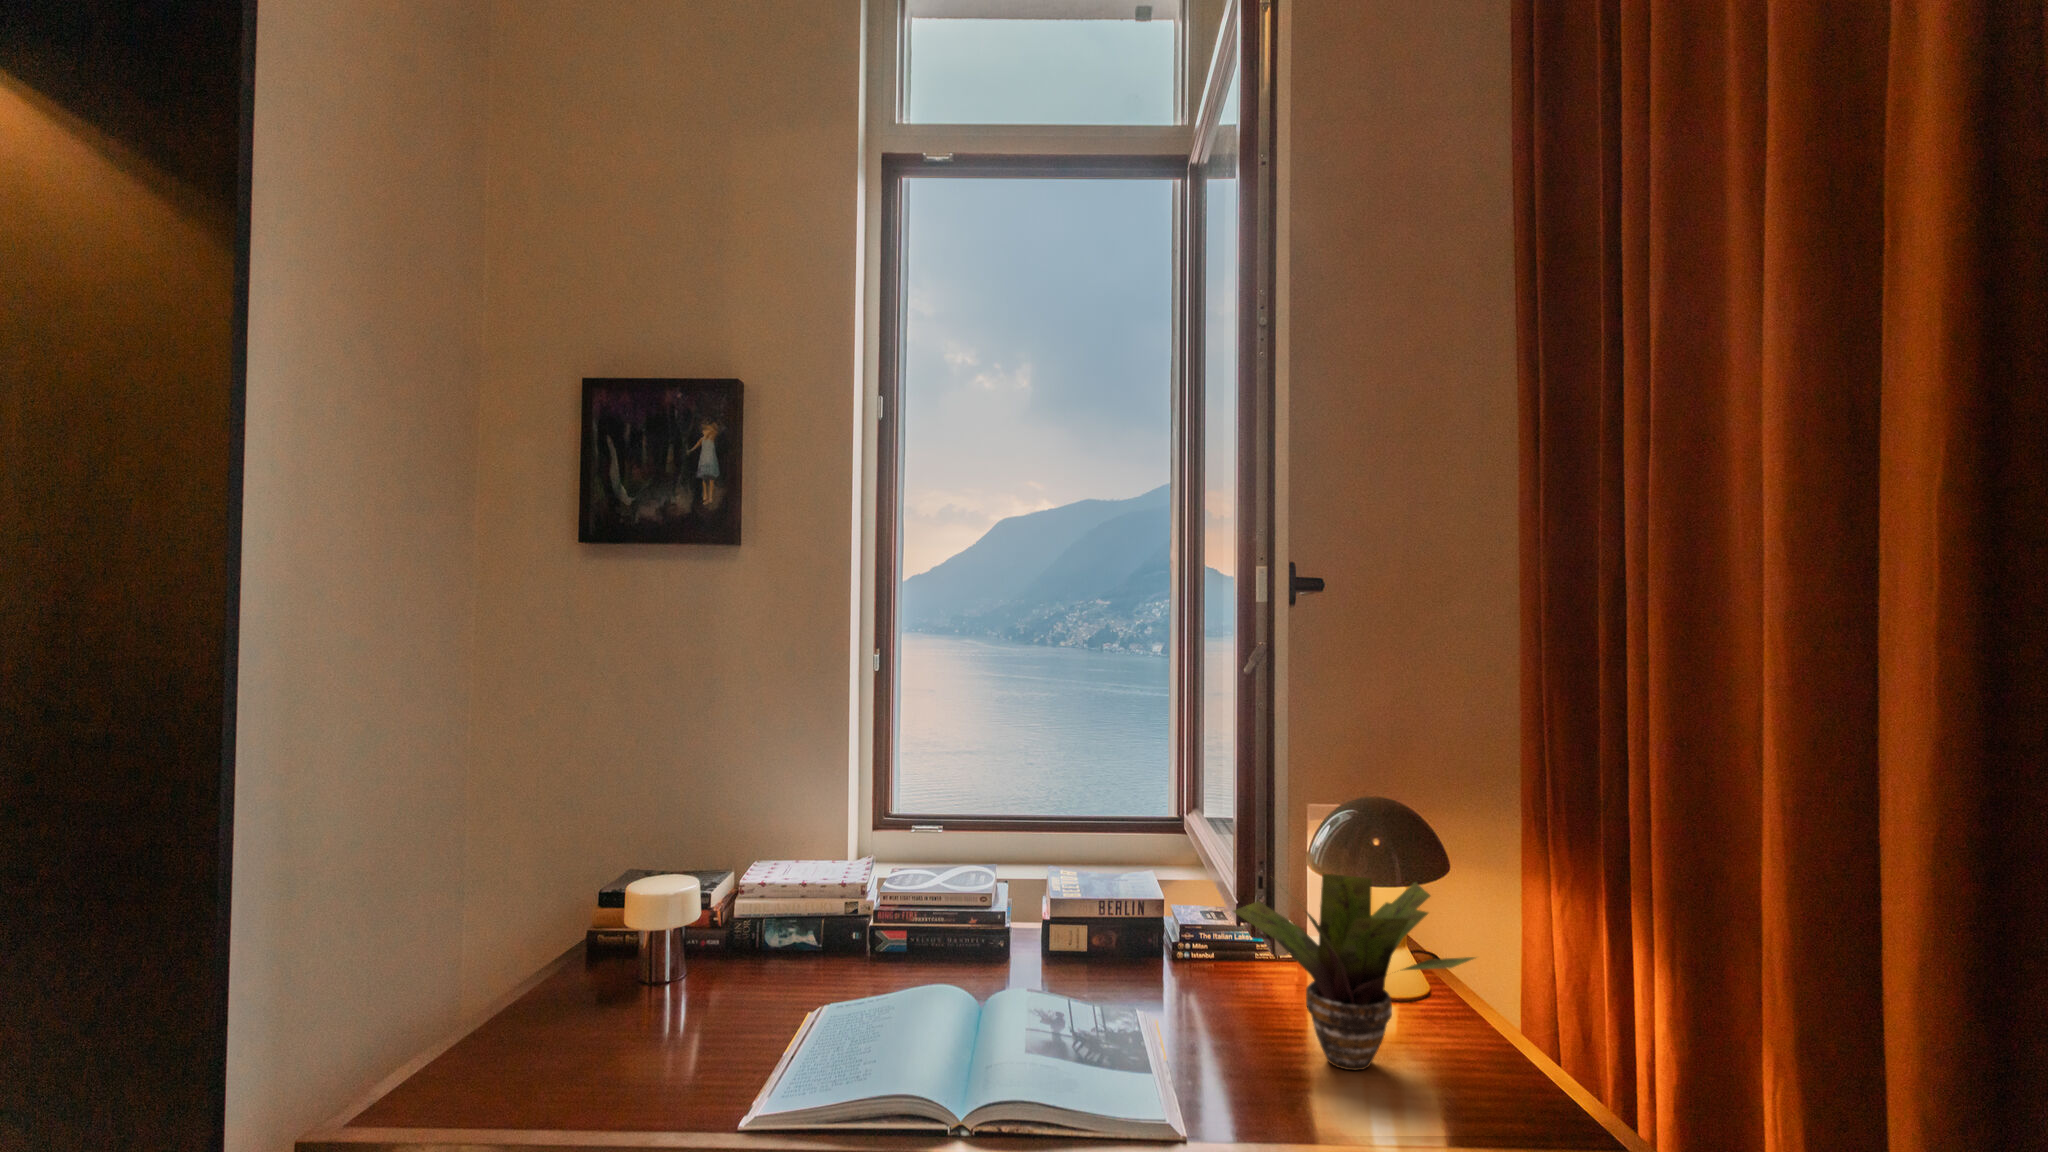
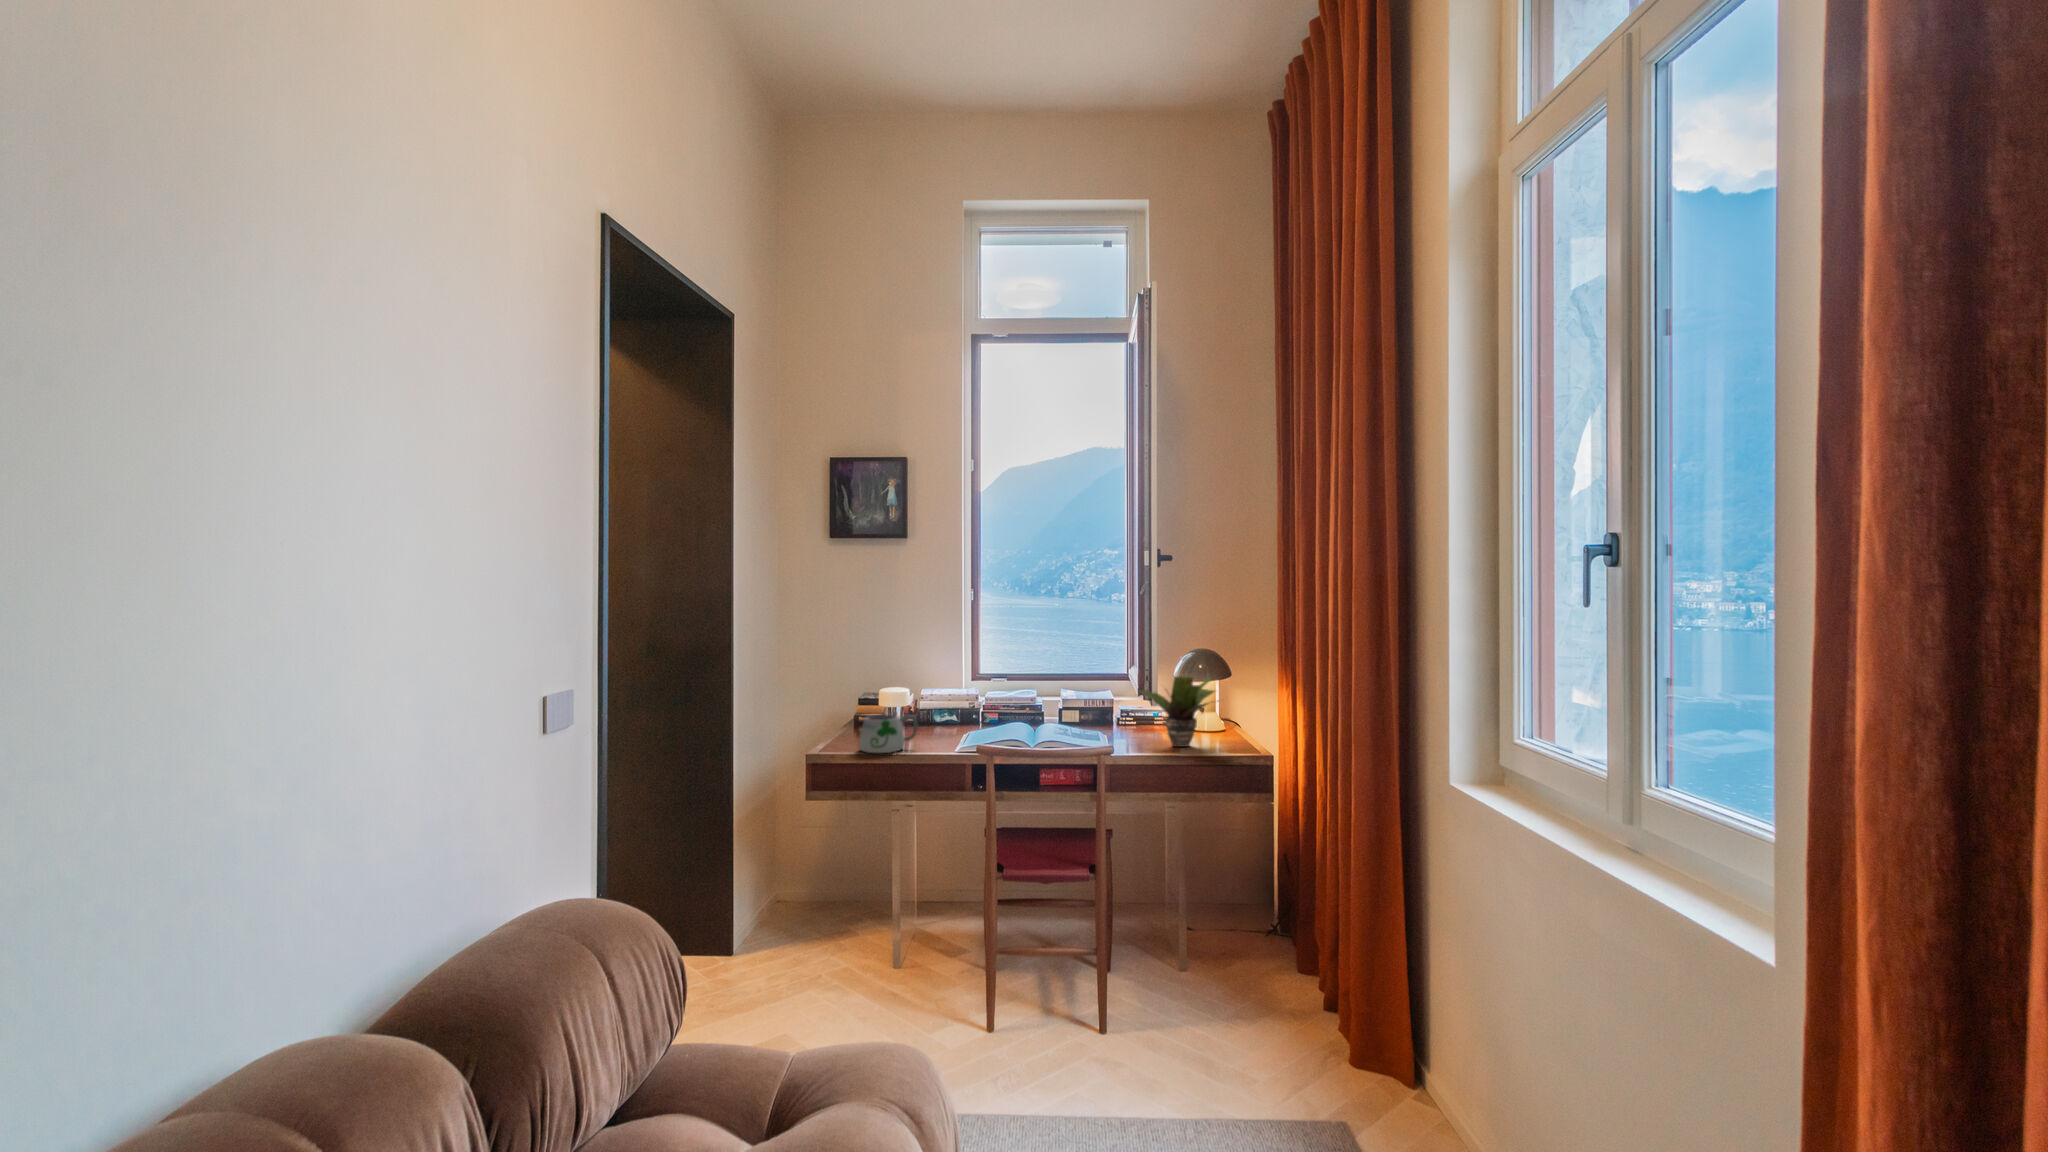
mug: none [518,971,680,1100] -> present [859,714,918,754]

